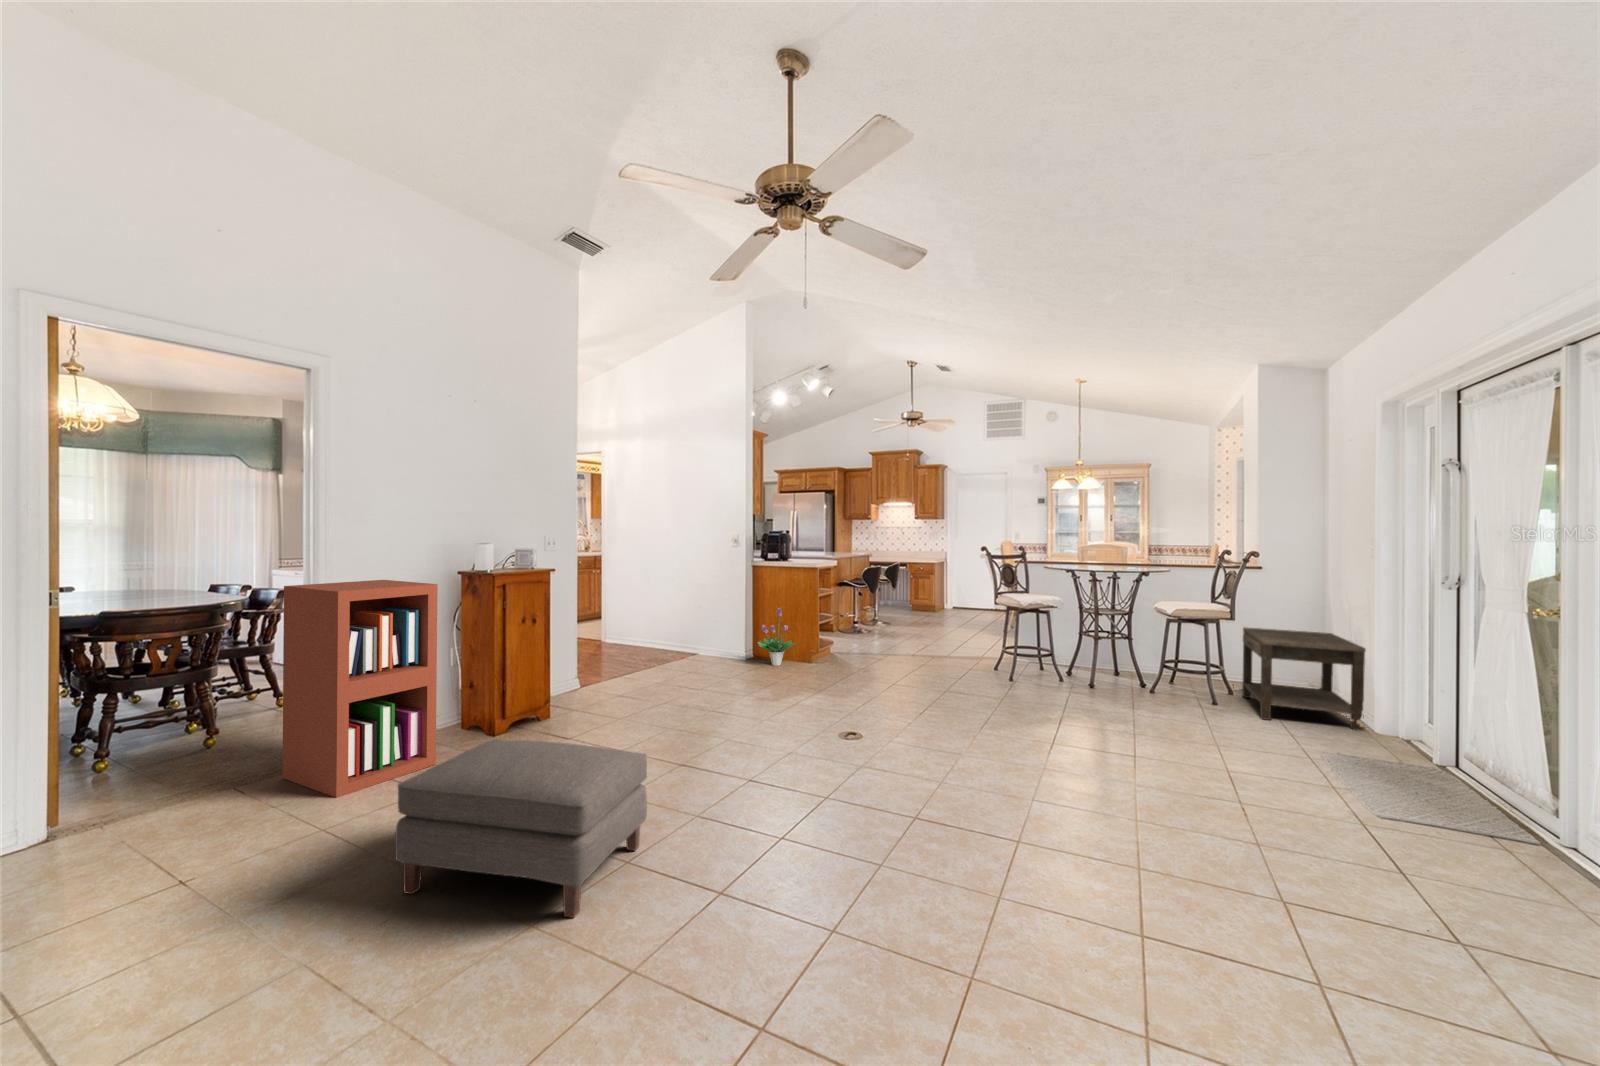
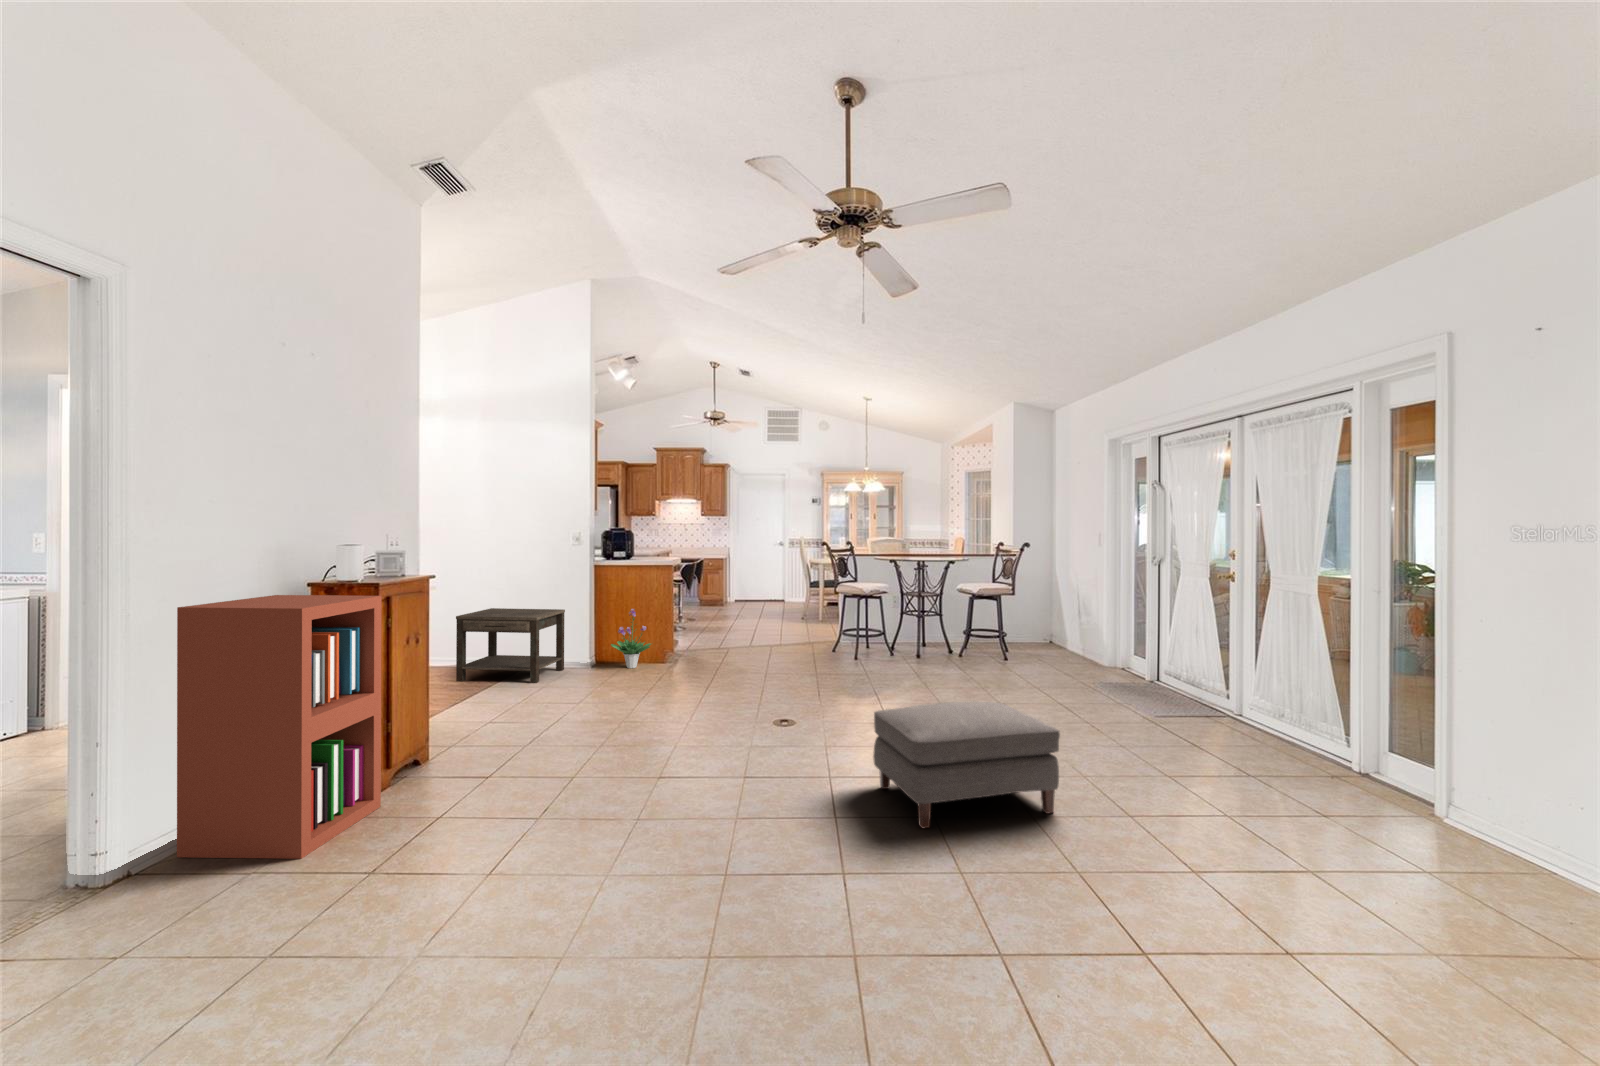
side table: present [1242,627,1366,731] -> present [456,608,565,683]
ottoman: present [395,739,647,918] -> present [873,702,1060,828]

